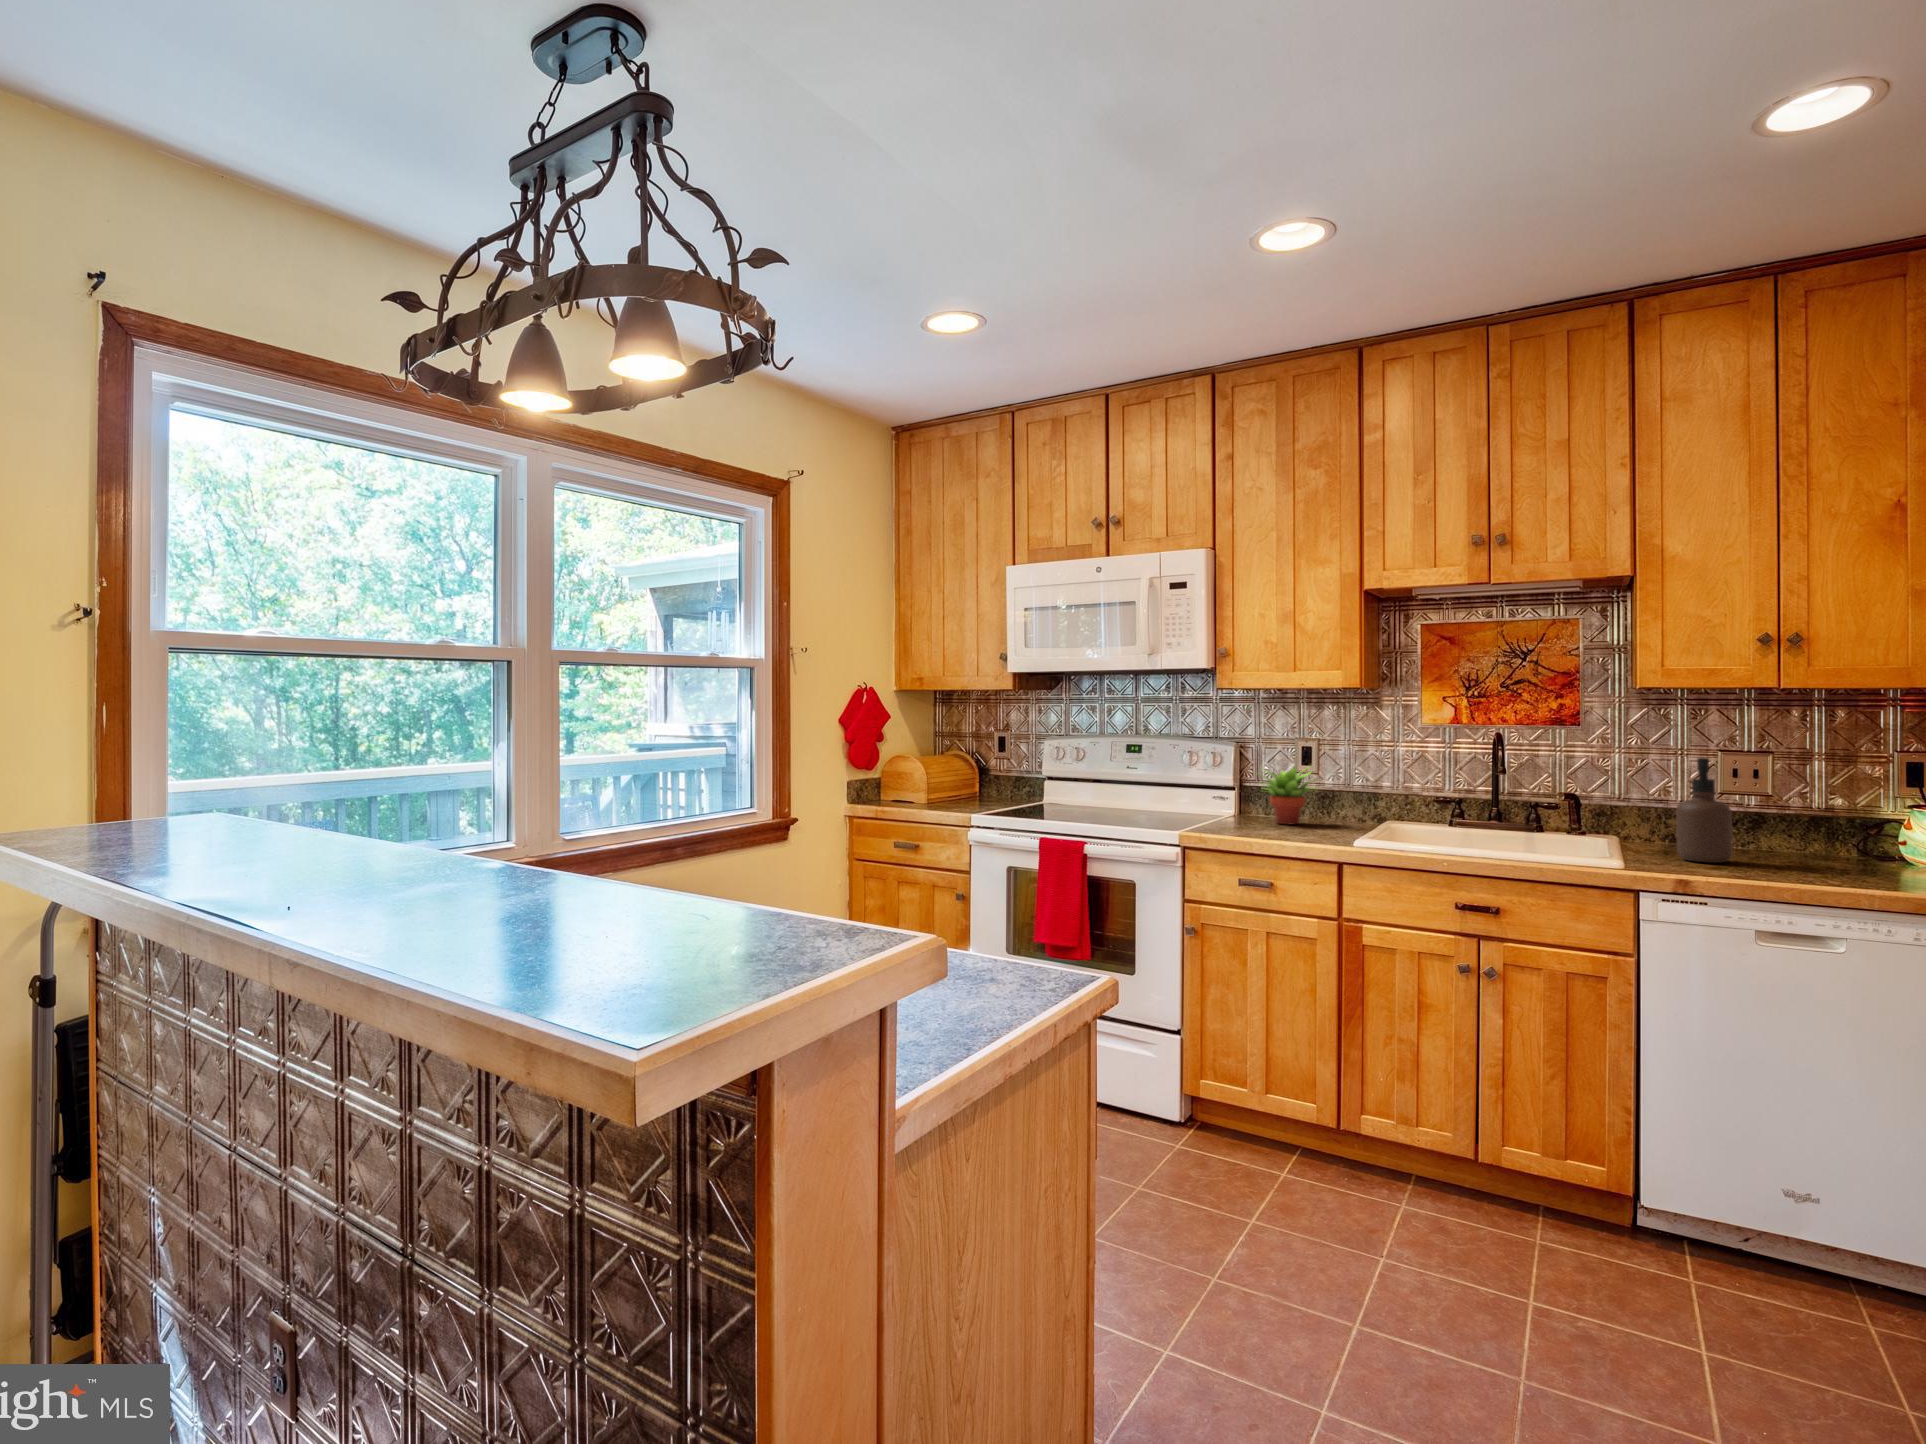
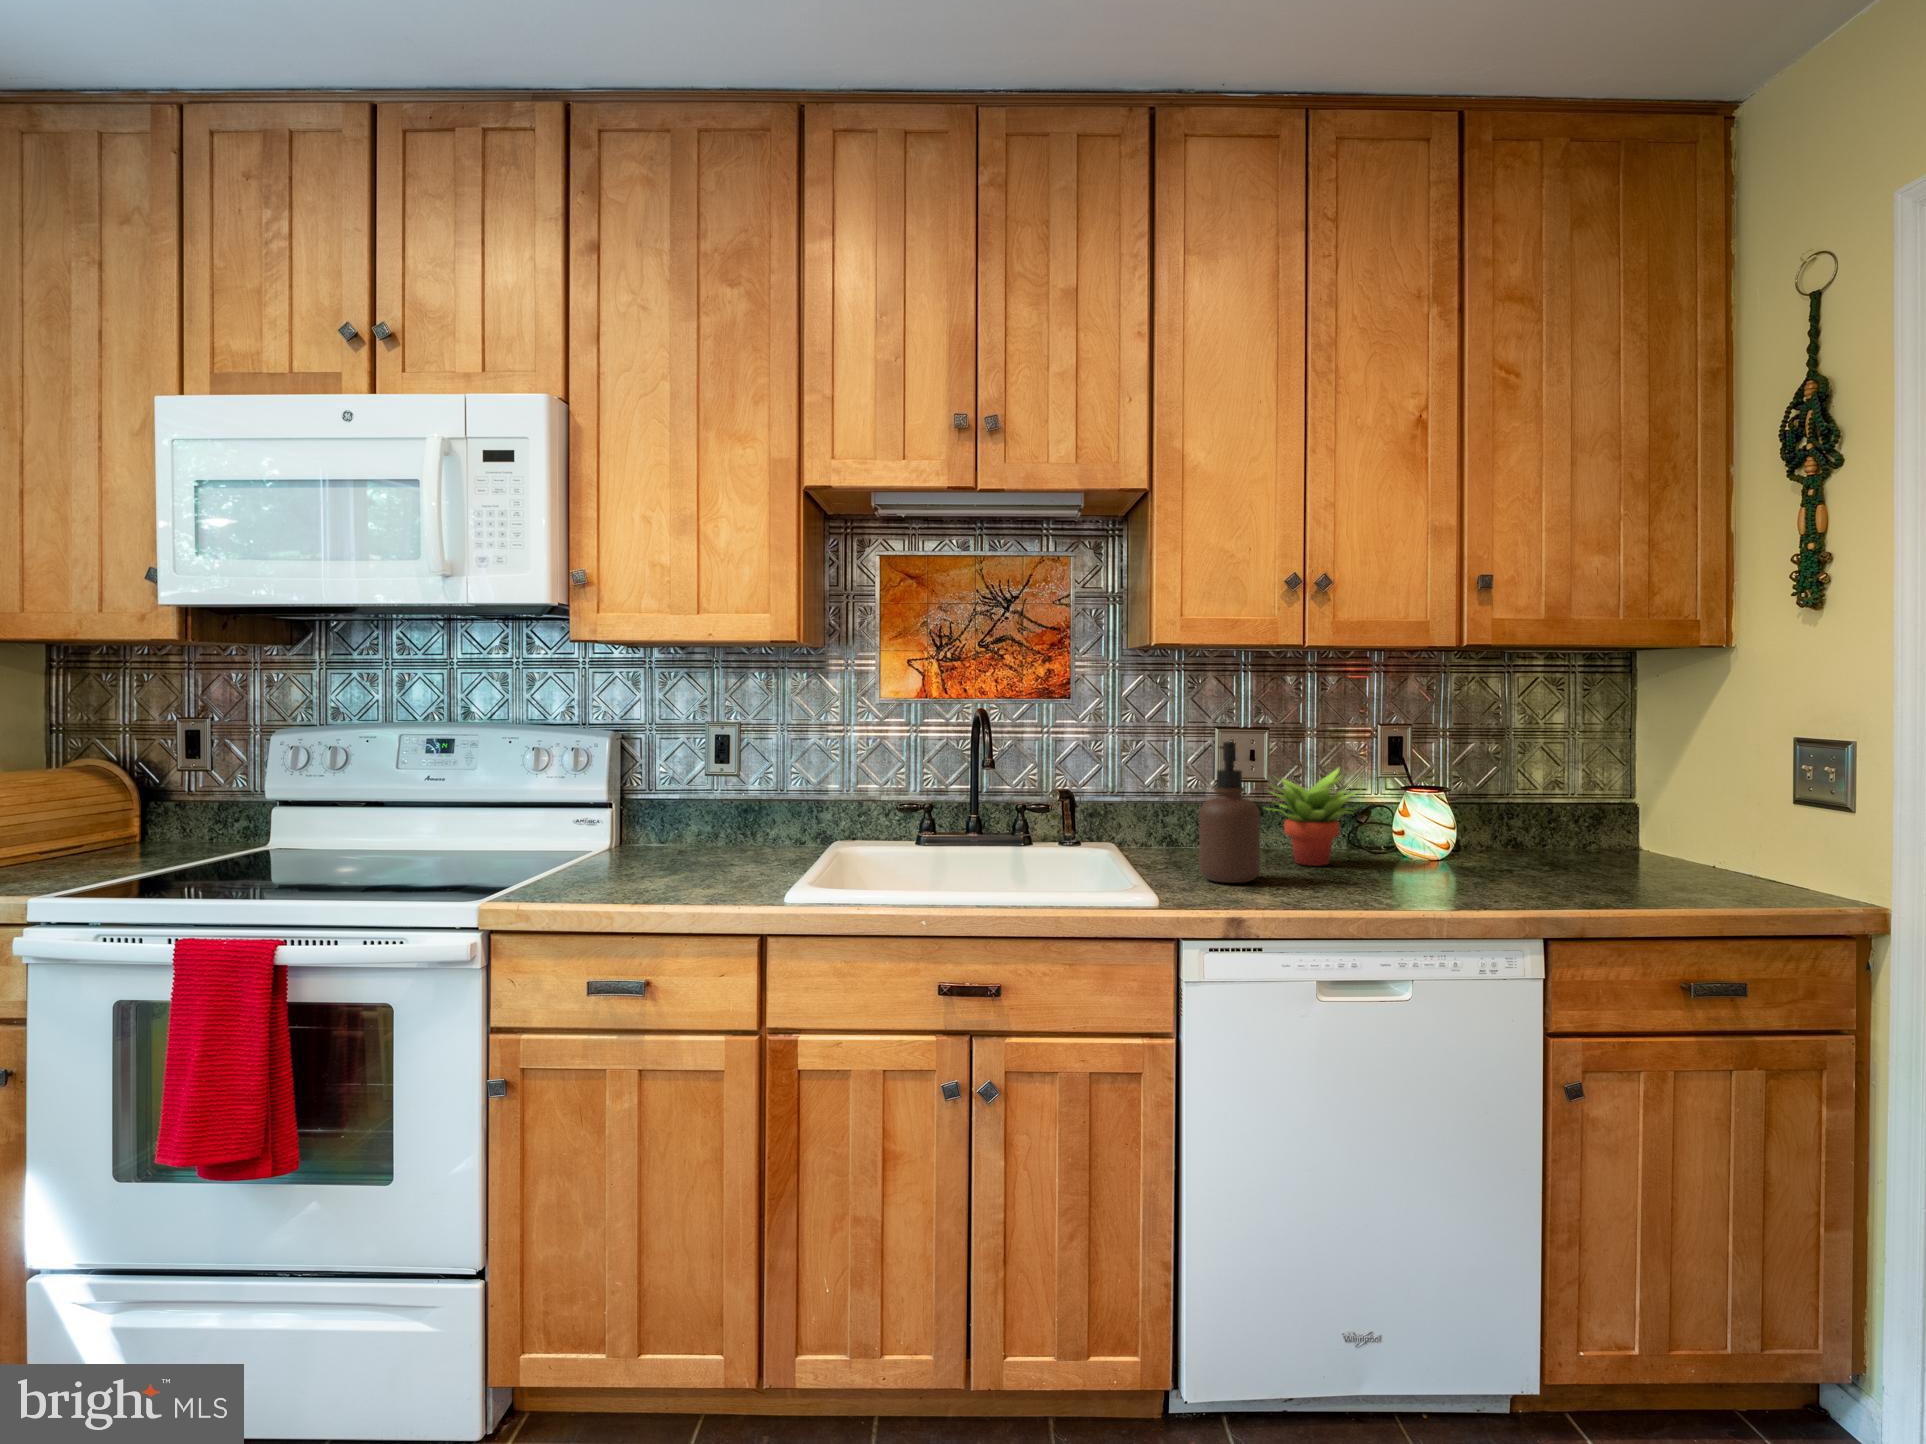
succulent plant: present [1252,767,1313,824] -> present [1267,767,1360,866]

